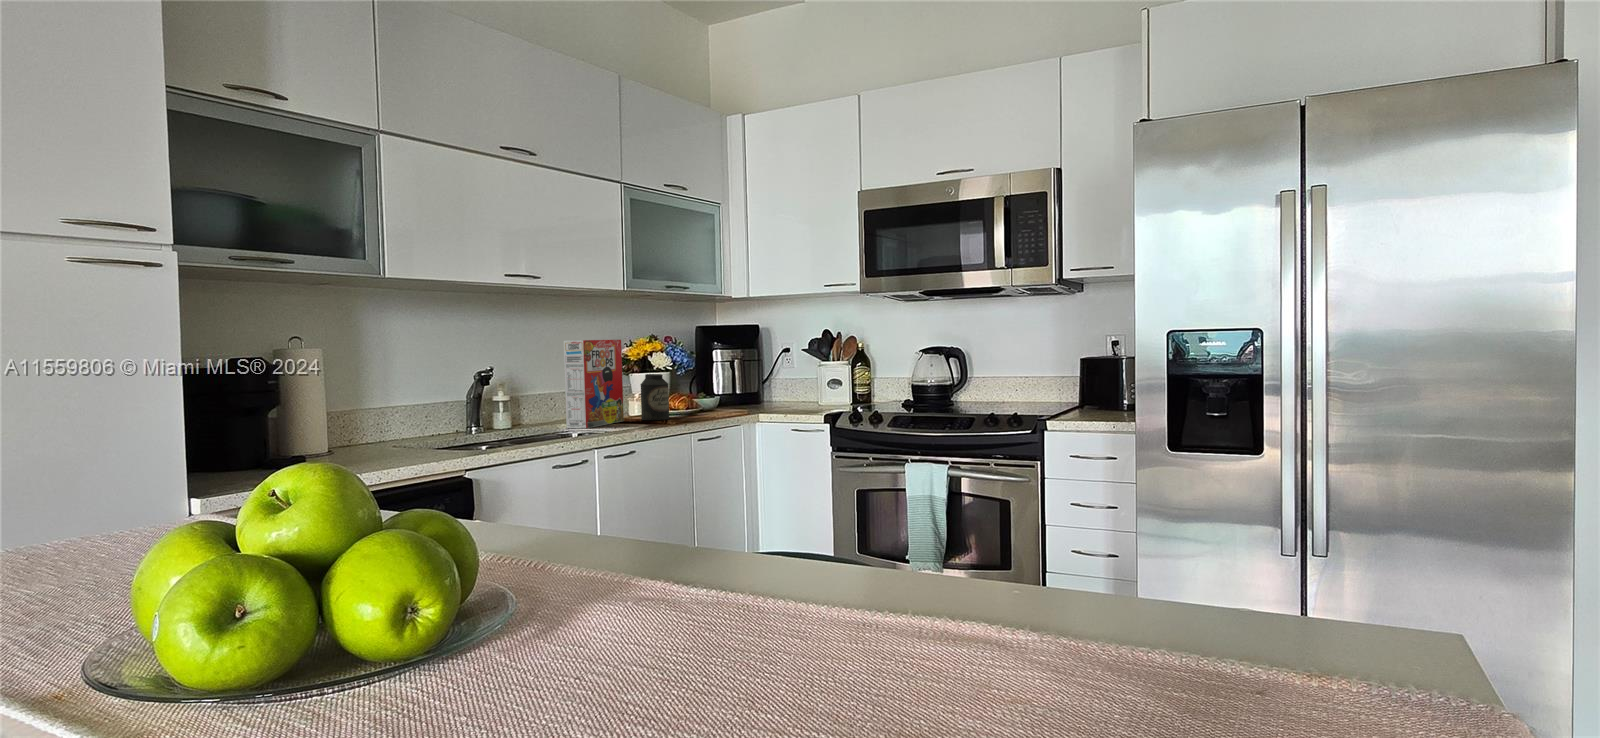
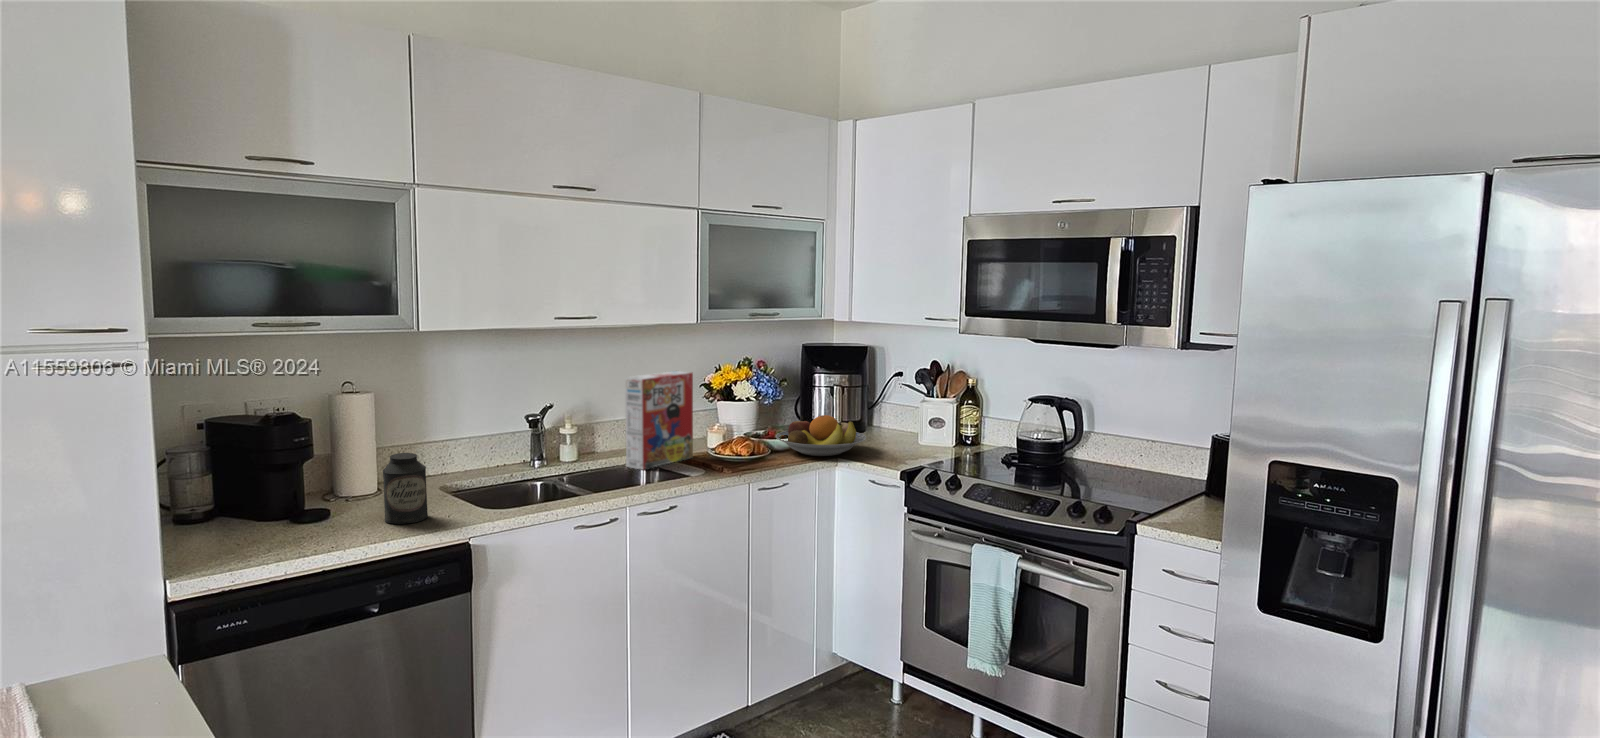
canister: present [640,374,669,420] -> present [383,453,428,524]
fruit bowl: none [695,378,778,415] -> present [776,415,866,456]

